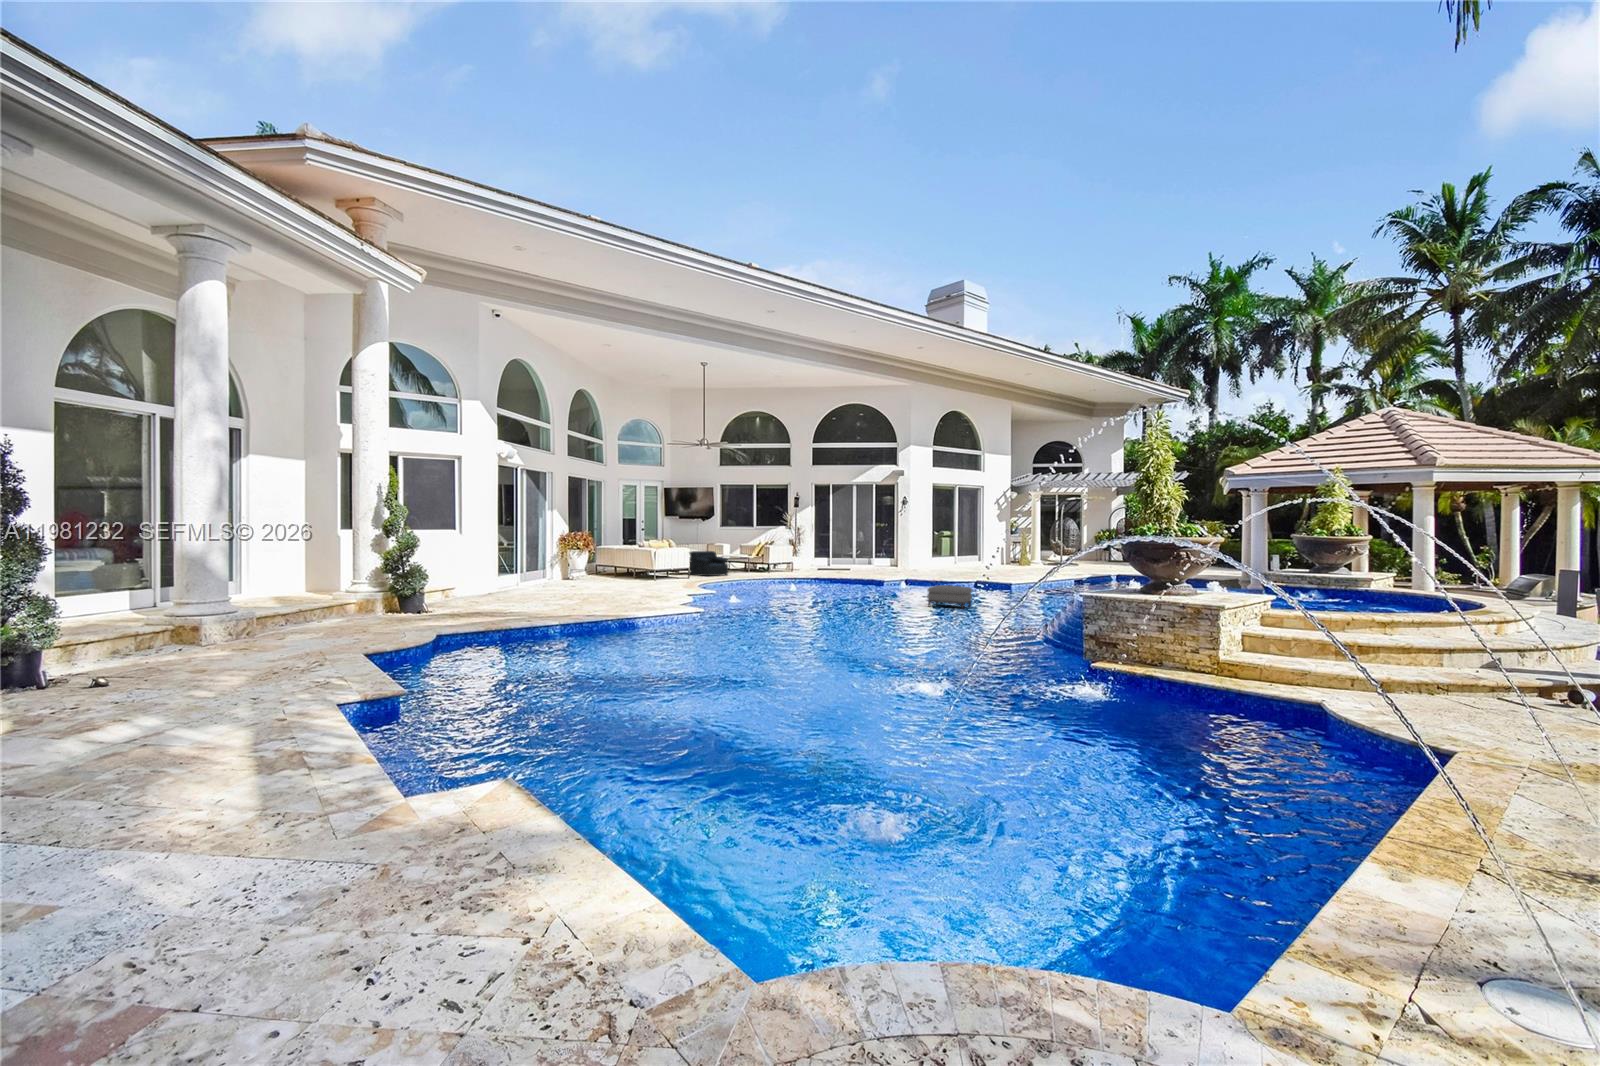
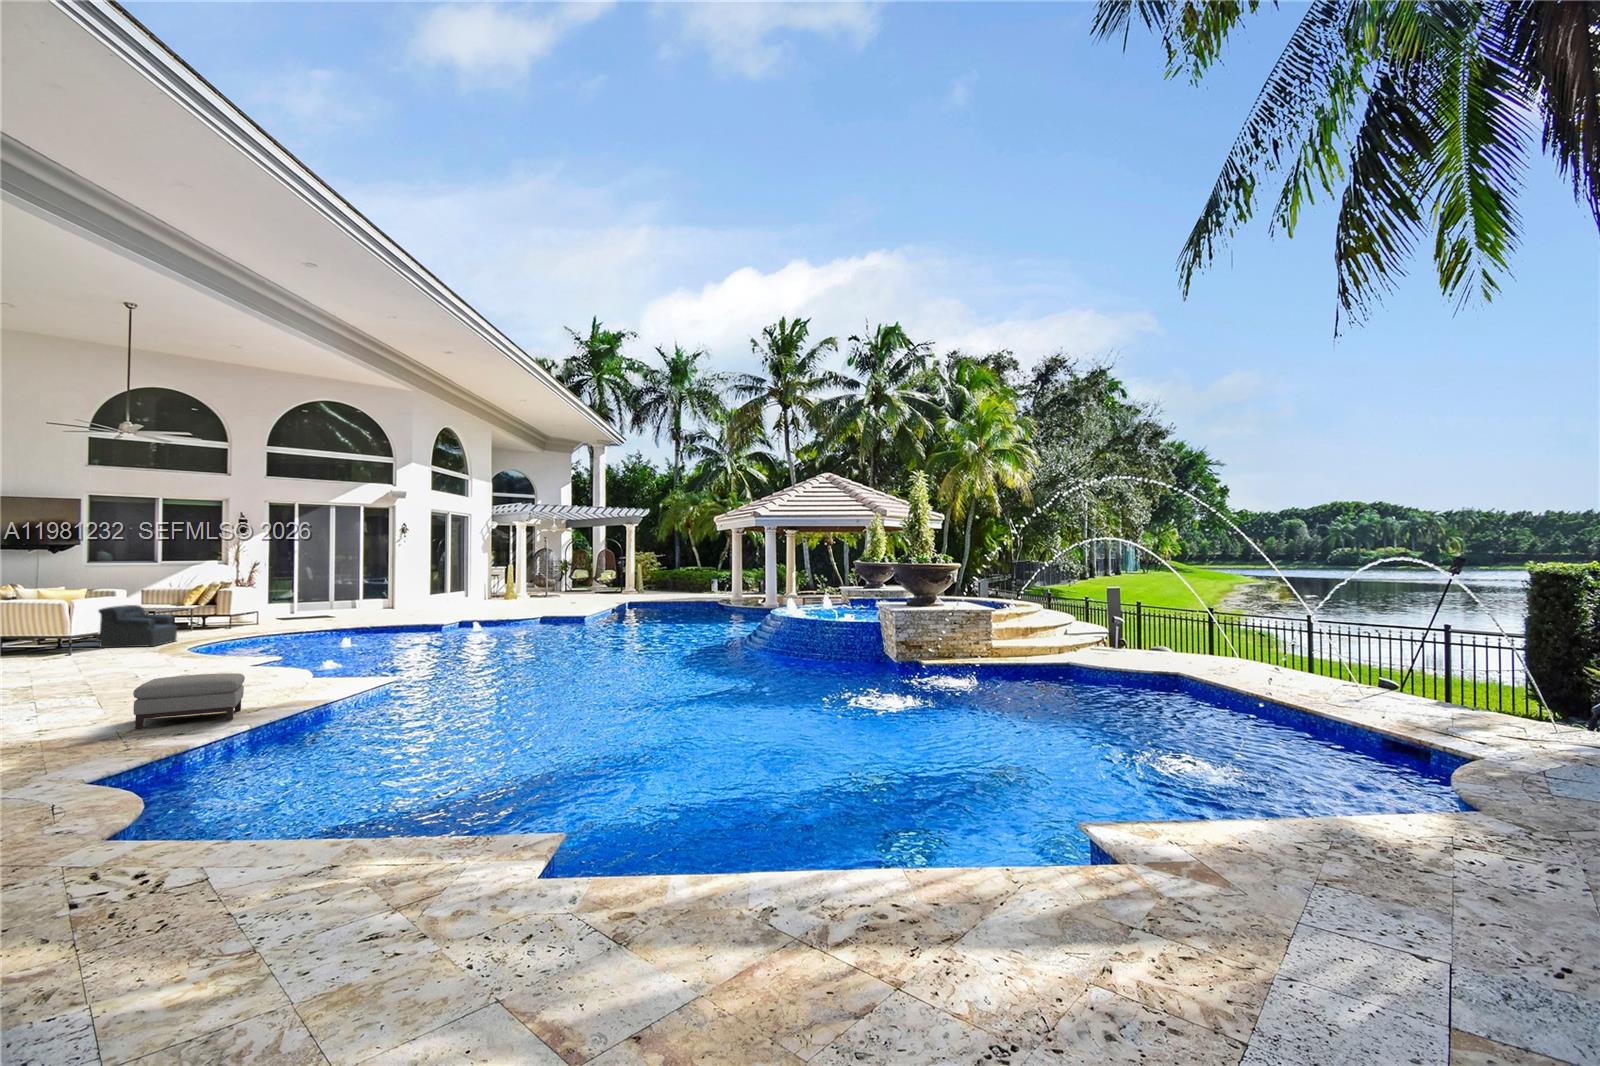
ottoman: present [927,585,972,609] -> present [133,673,245,729]

